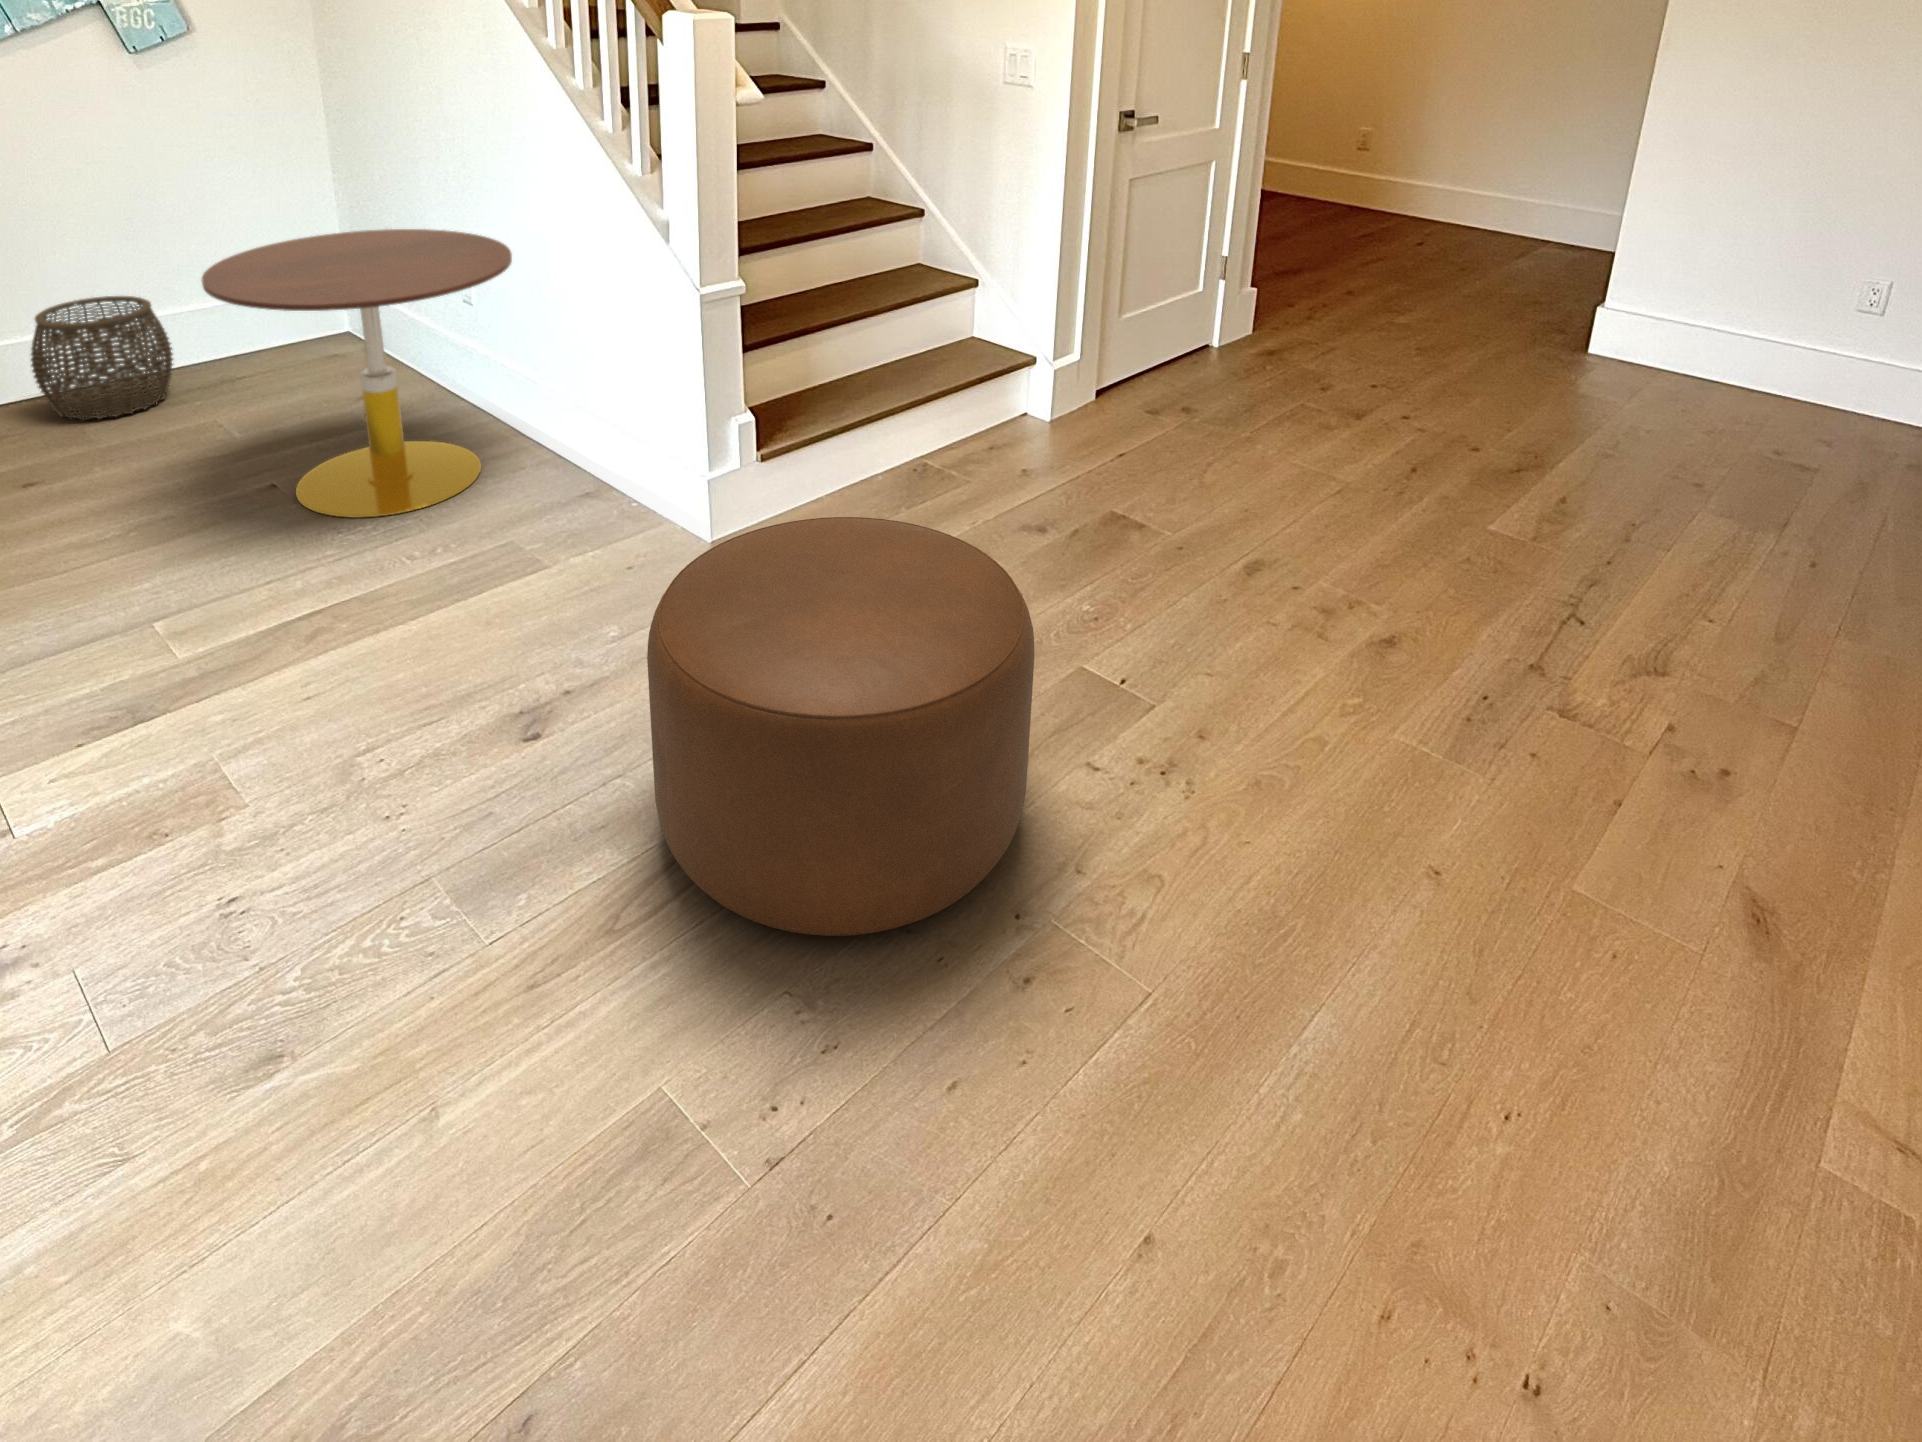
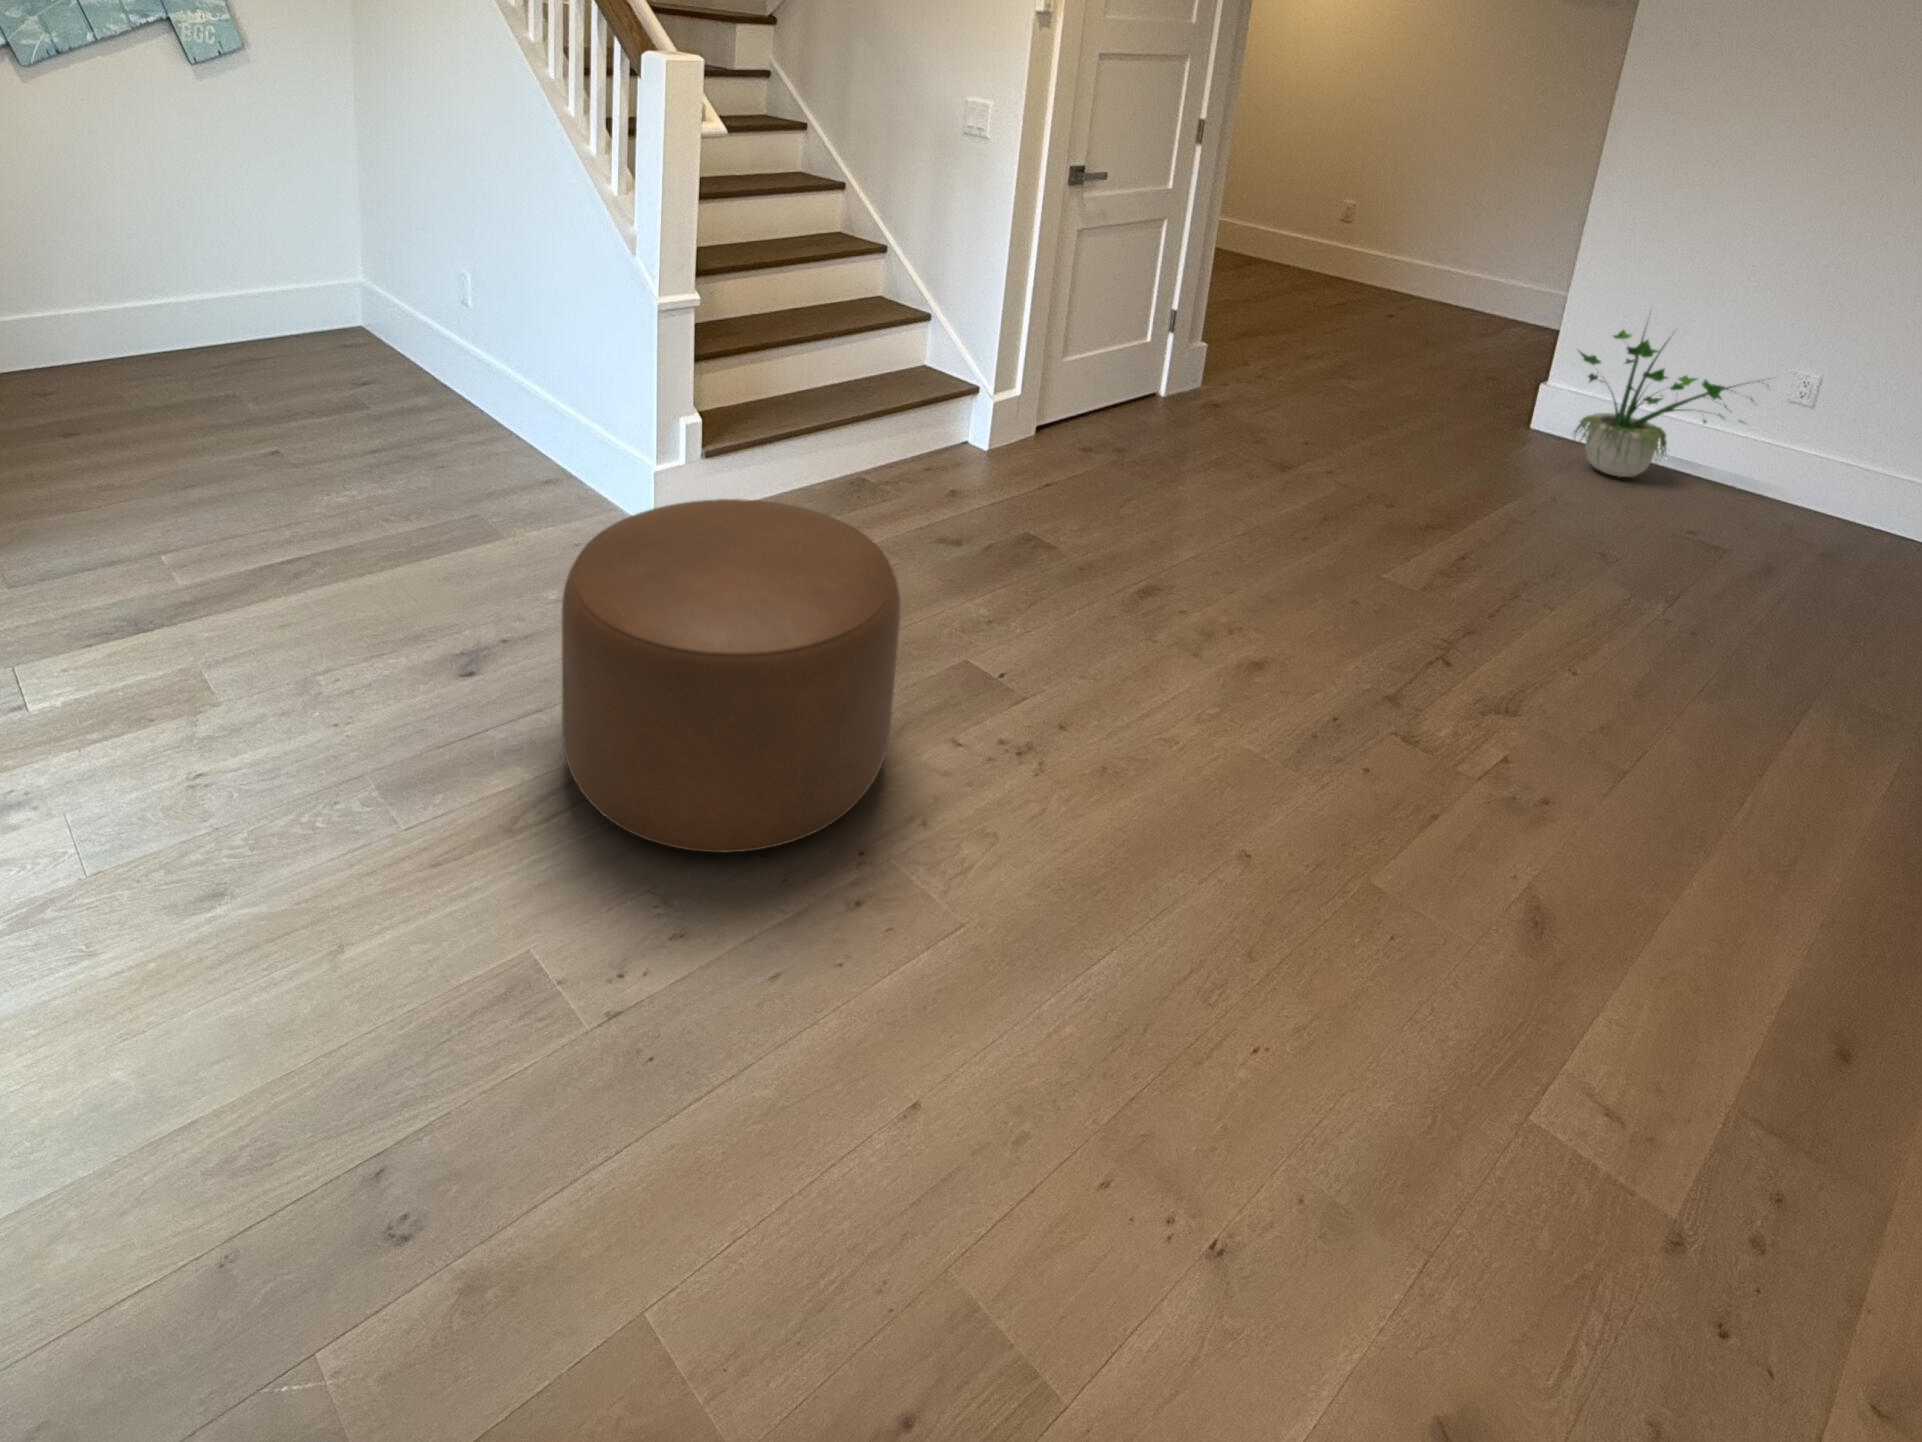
potted plant: none [1645,217,1870,401] -> present [1574,329,1763,477]
side table: present [201,229,512,518] -> none [231,231,502,483]
woven basket: present [31,296,173,420] -> none [82,276,205,384]

